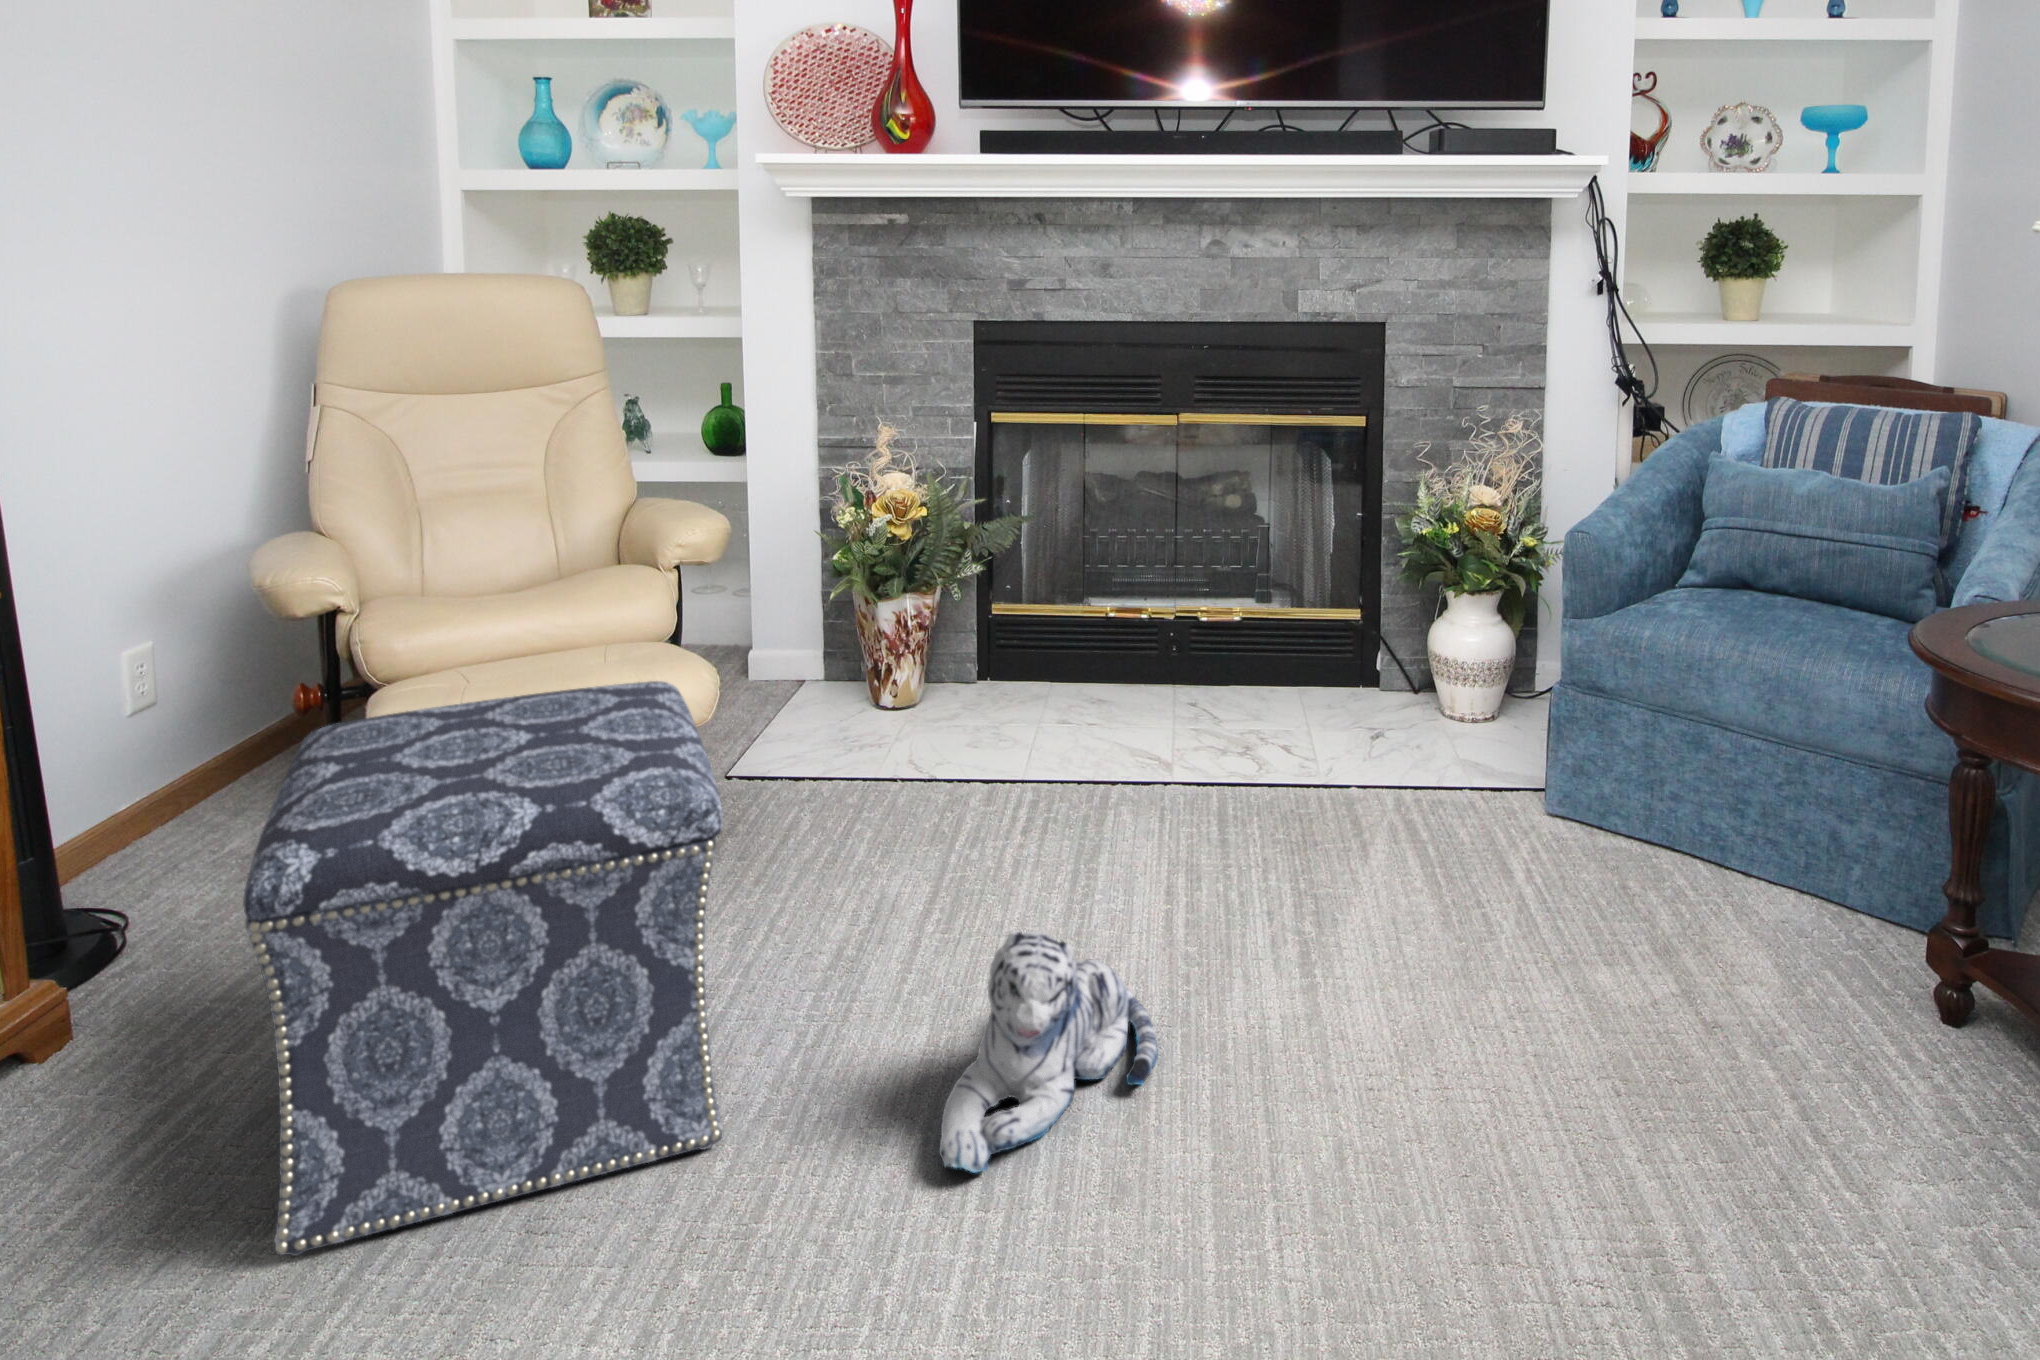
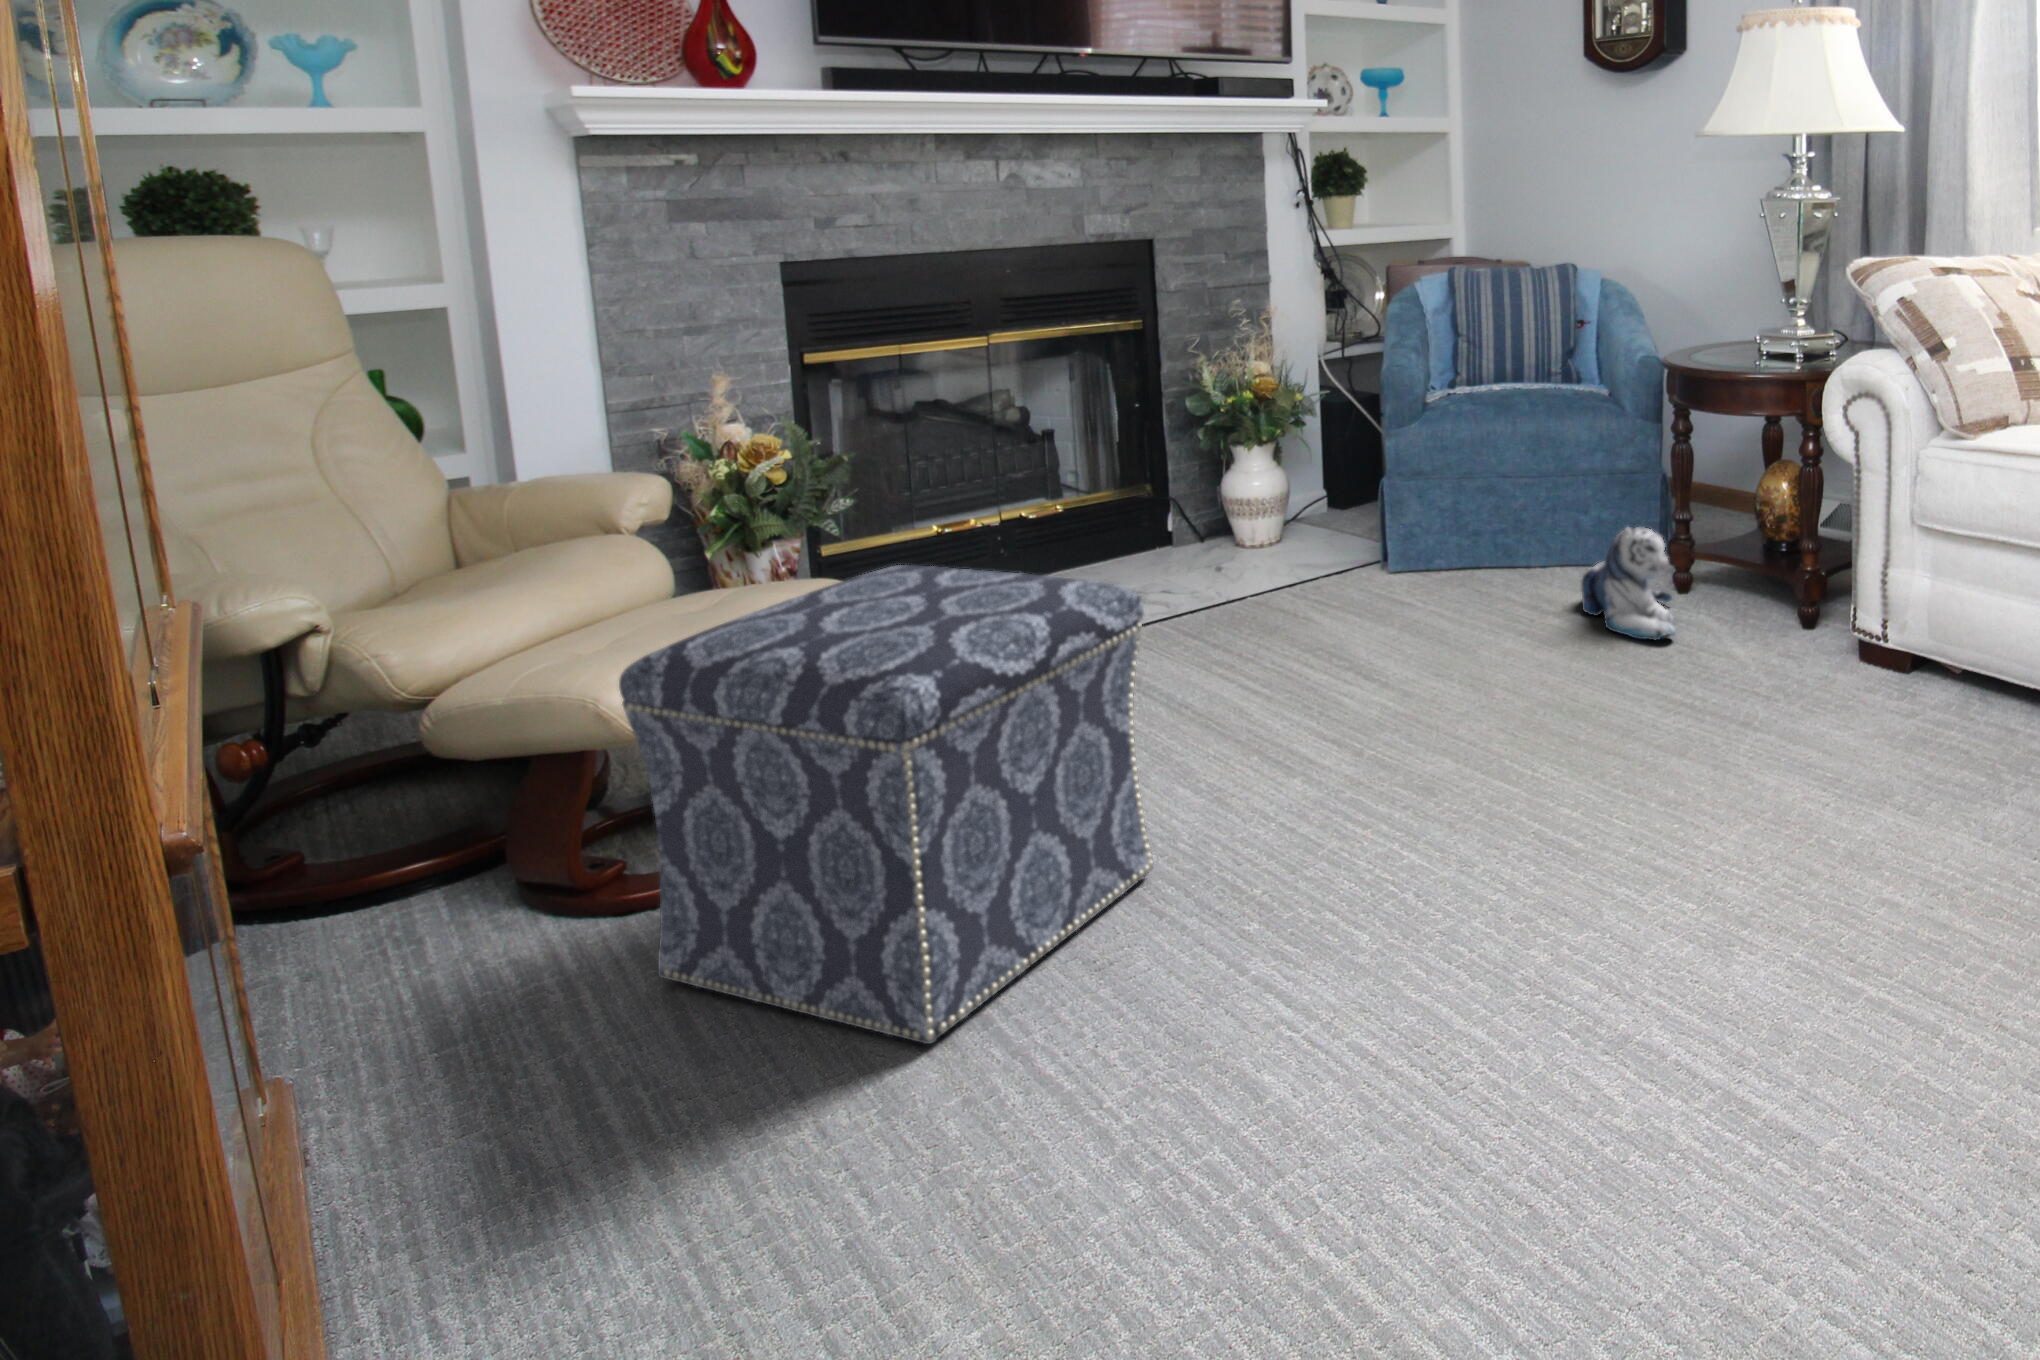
plush toy: present [939,931,1158,1173] -> present [1582,527,1675,640]

